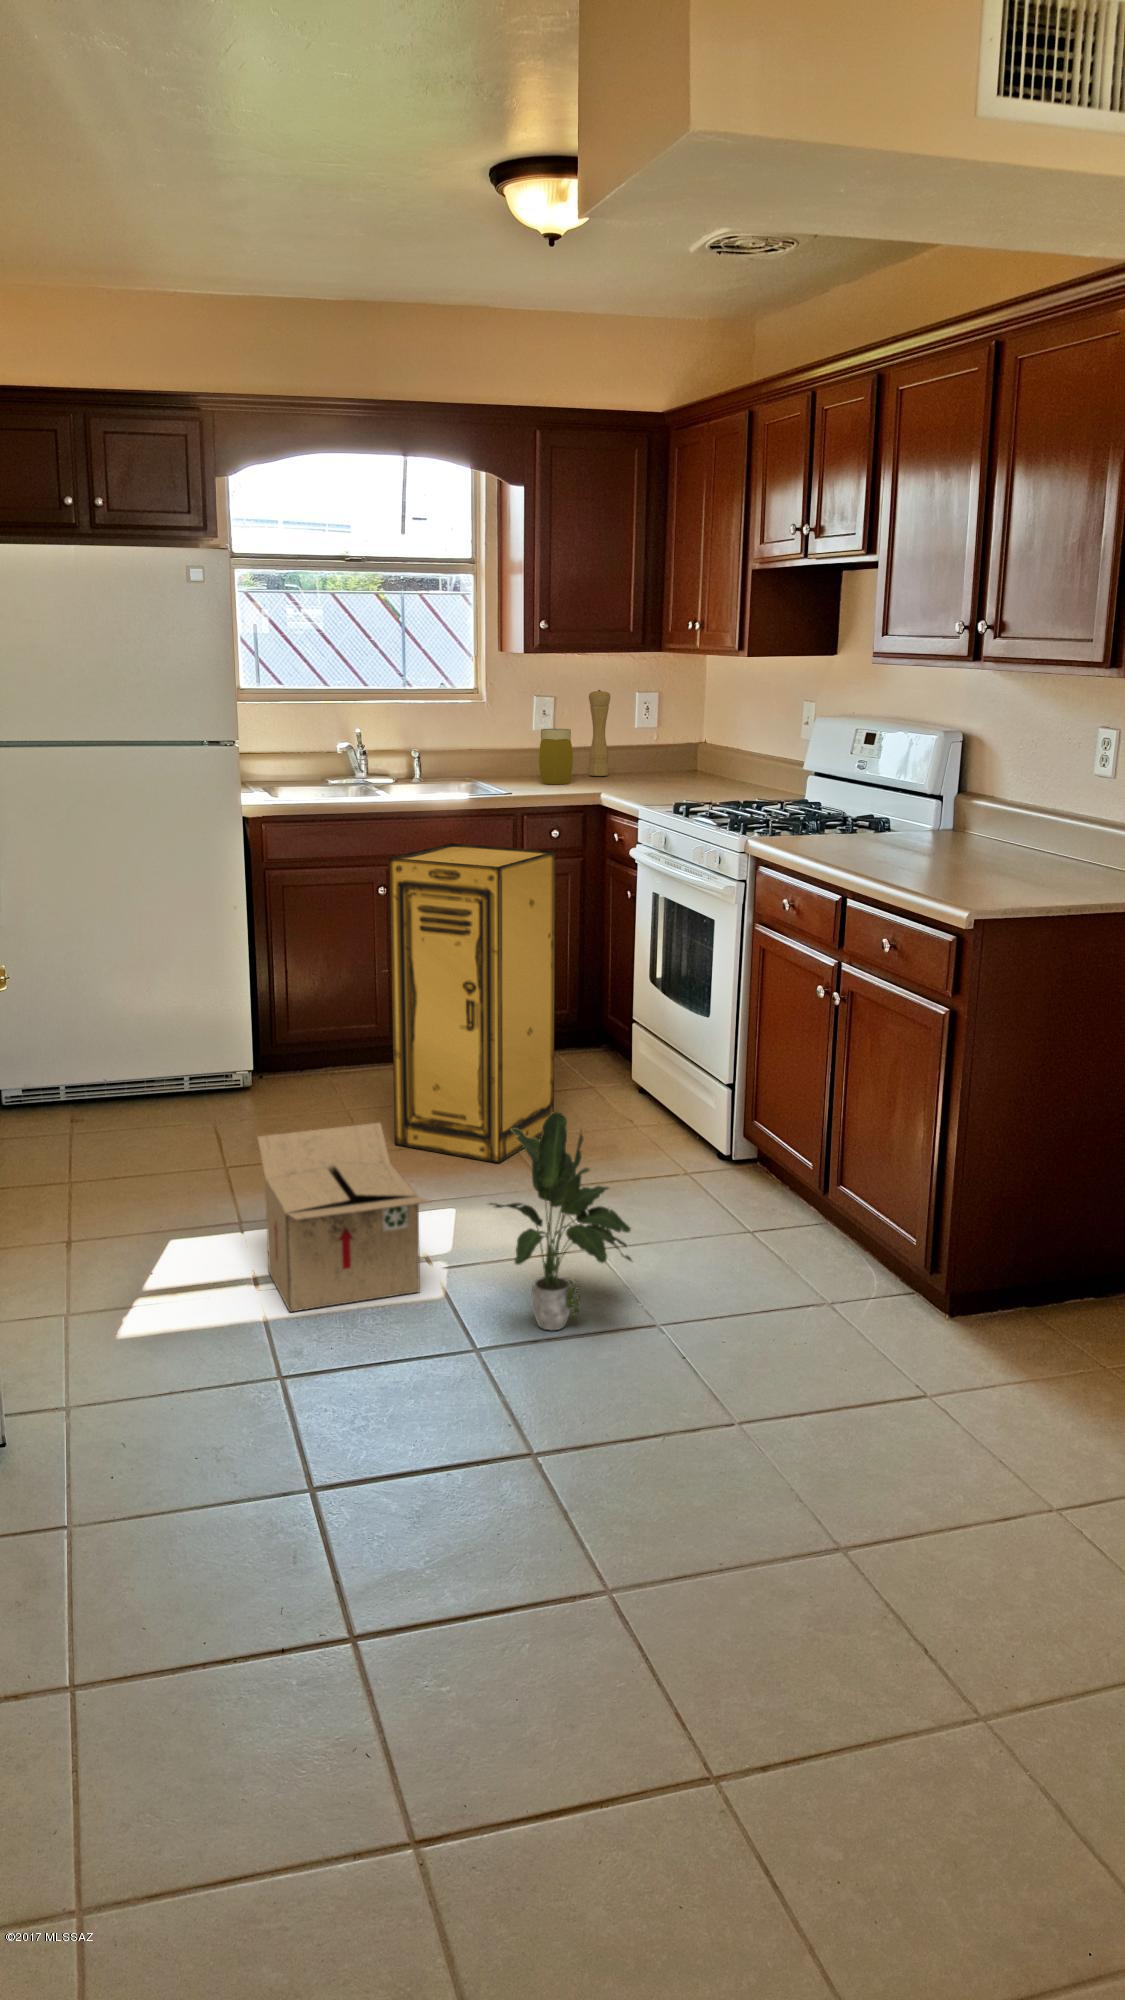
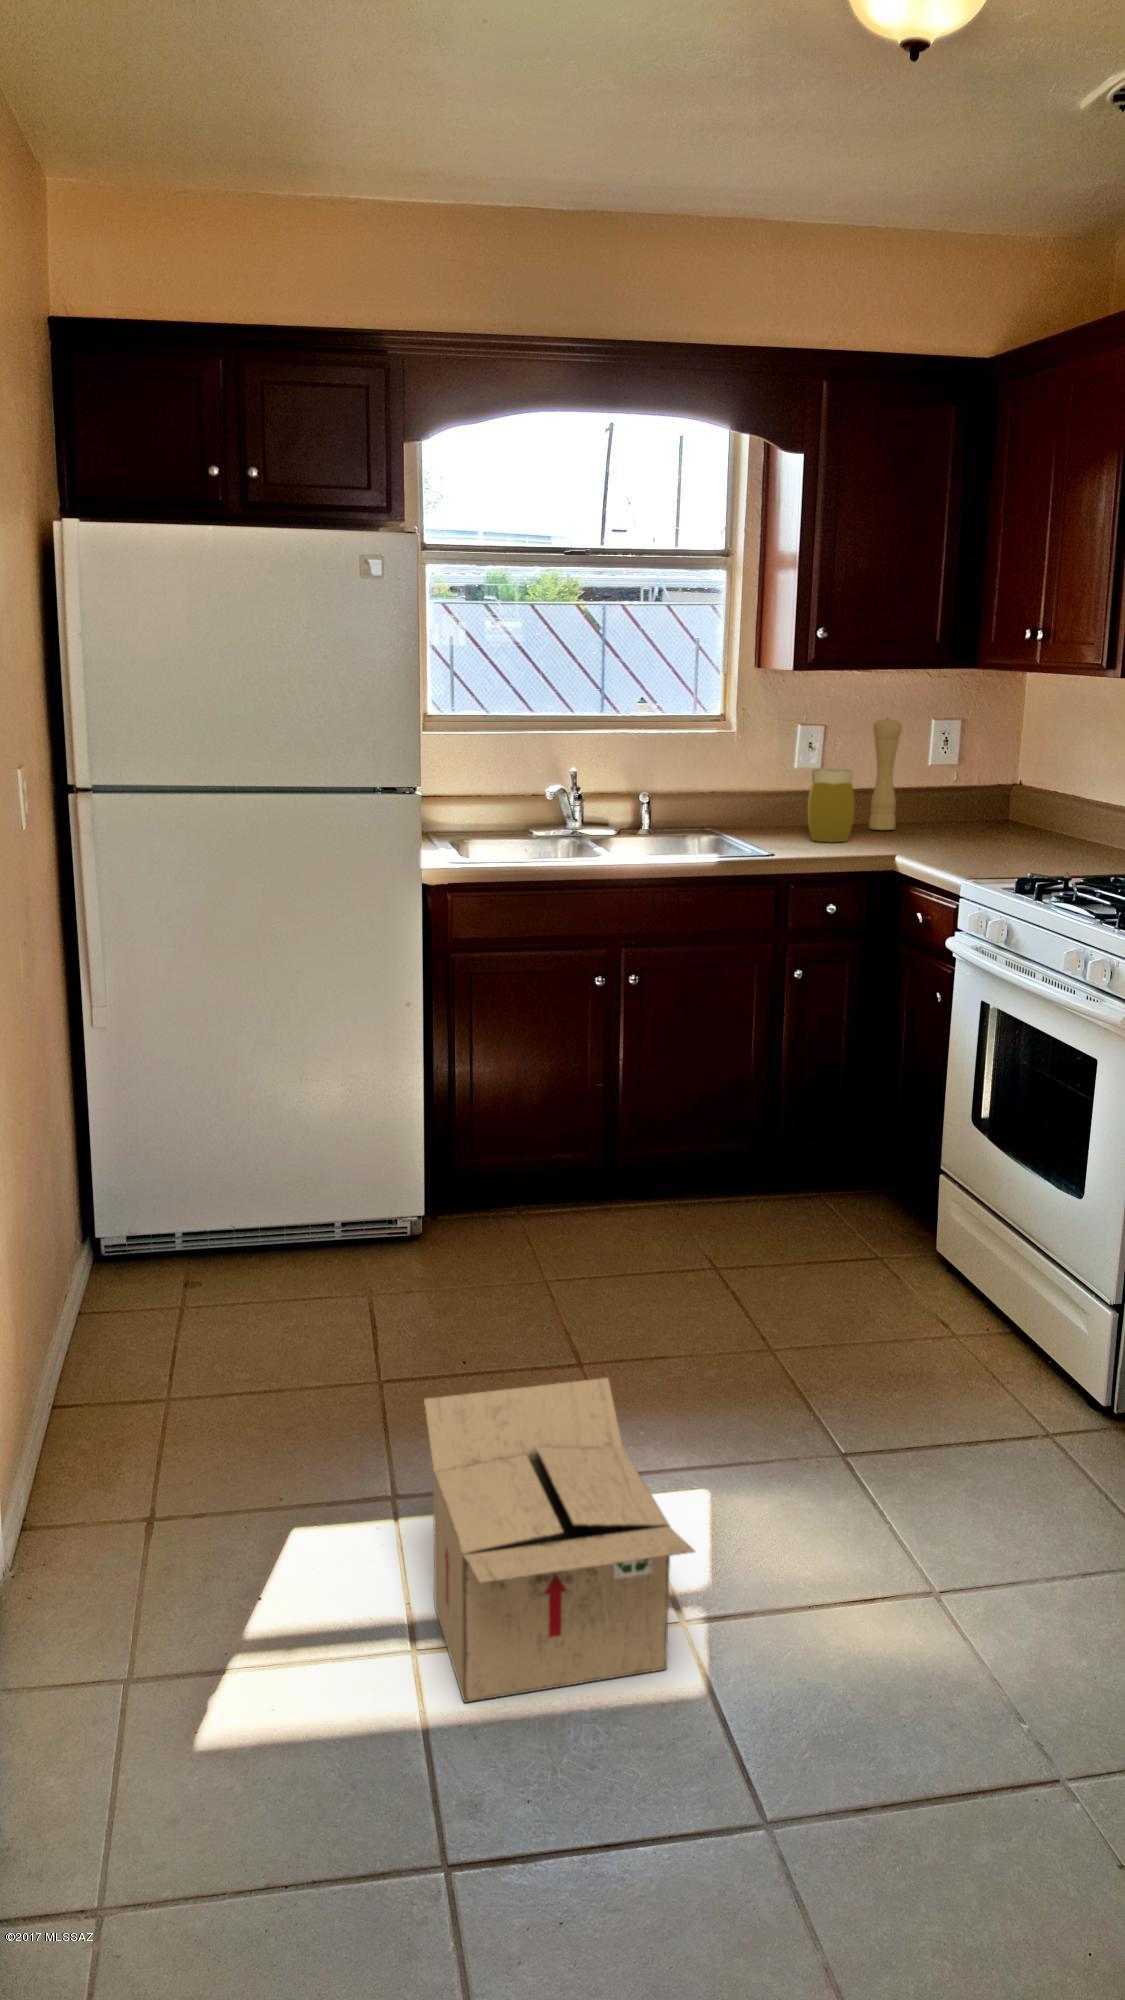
storage cabinet: present [389,843,555,1163] -> none [615,932,856,1397]
potted plant: present [490,1112,632,1330] -> none [795,1427,1038,1782]

